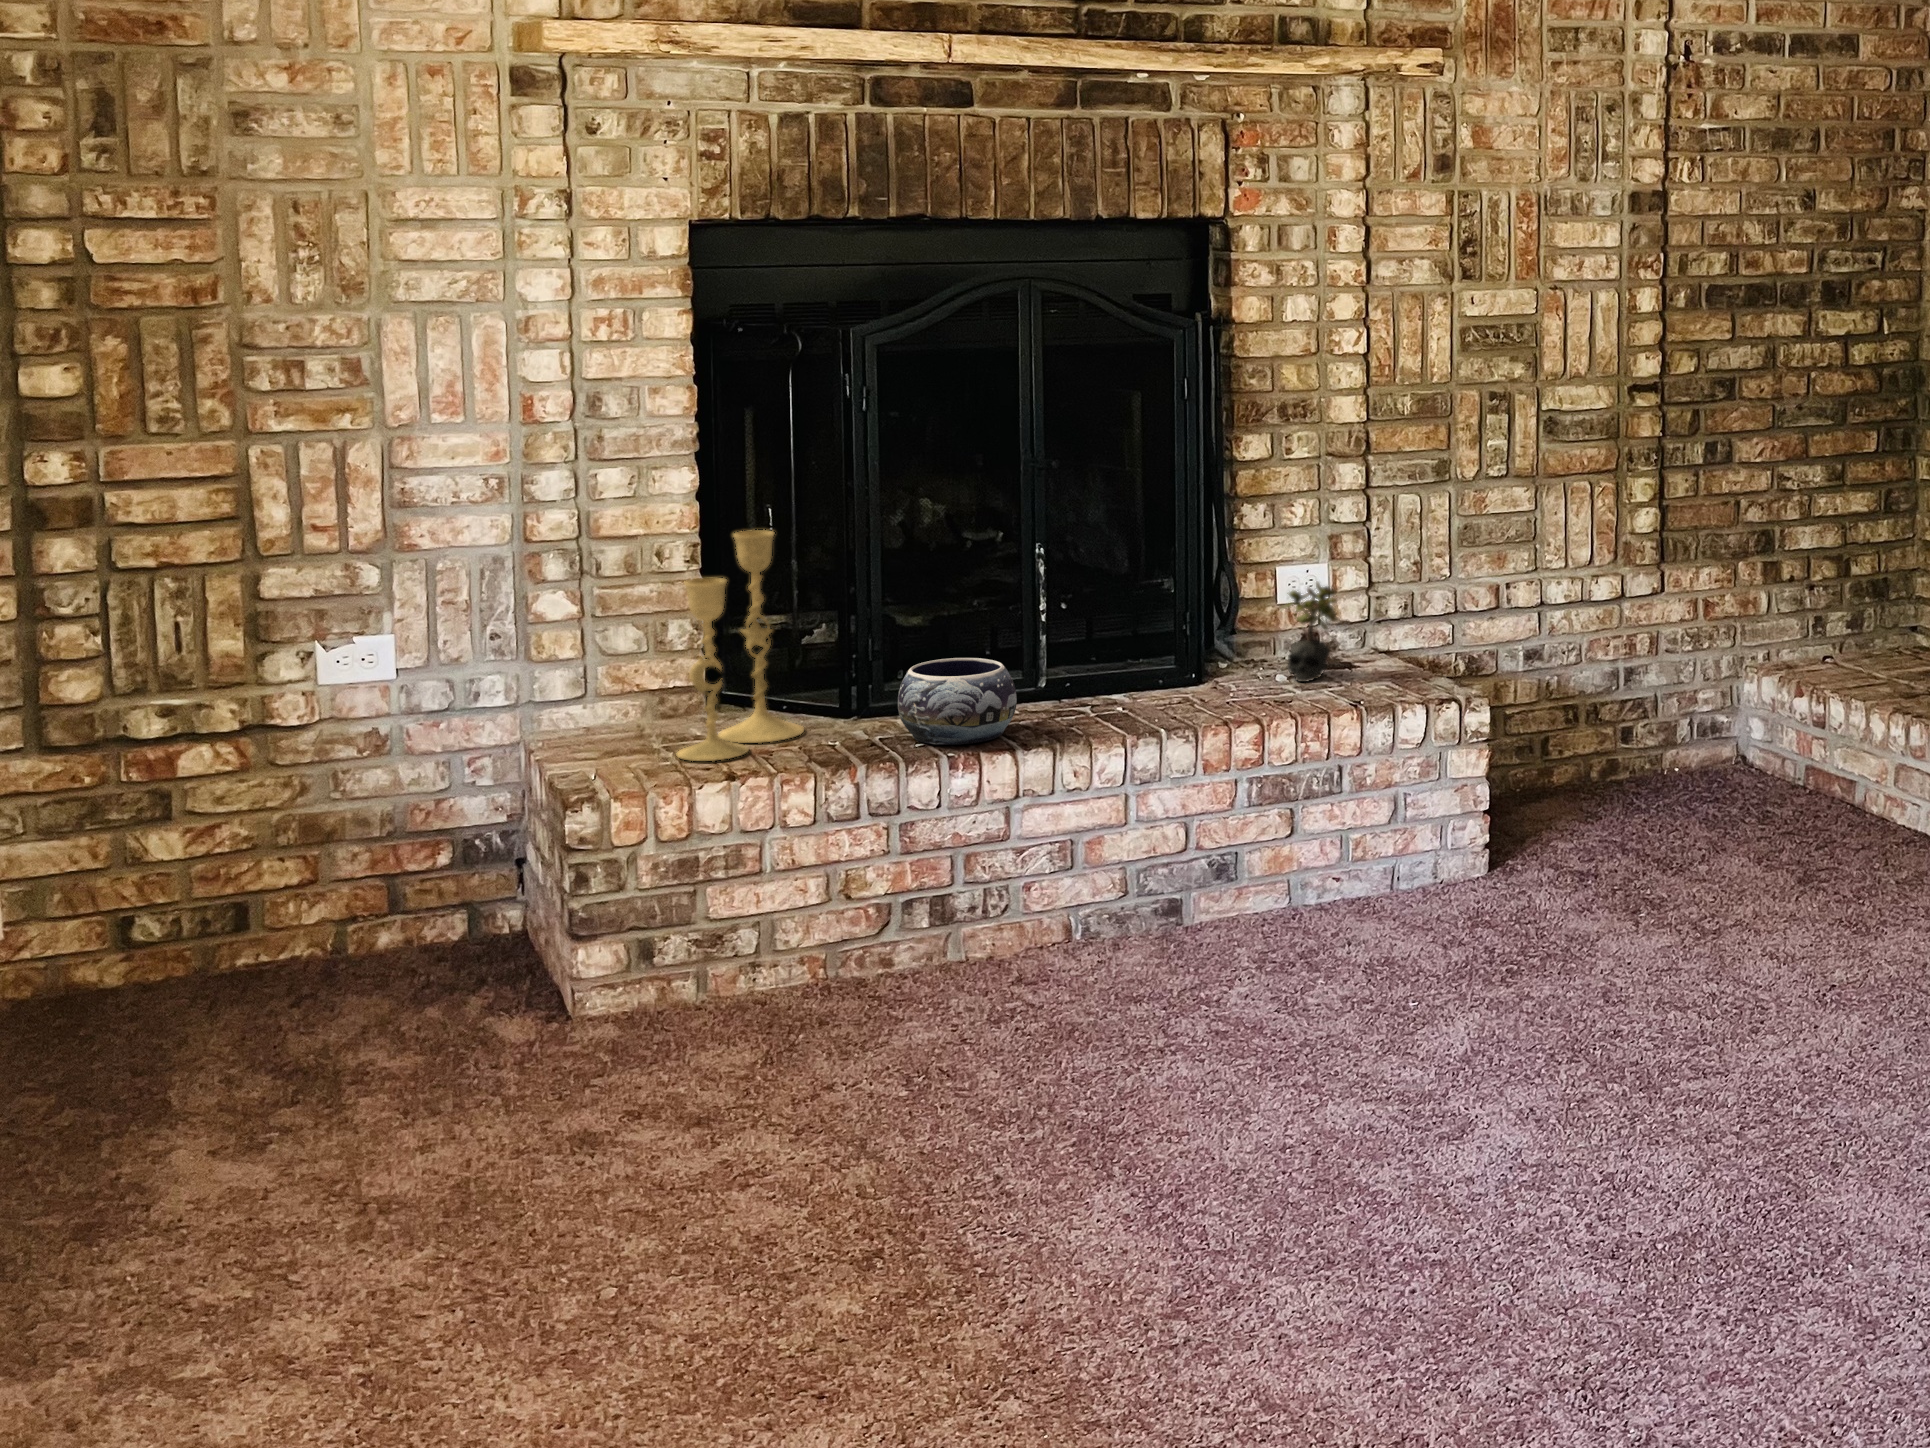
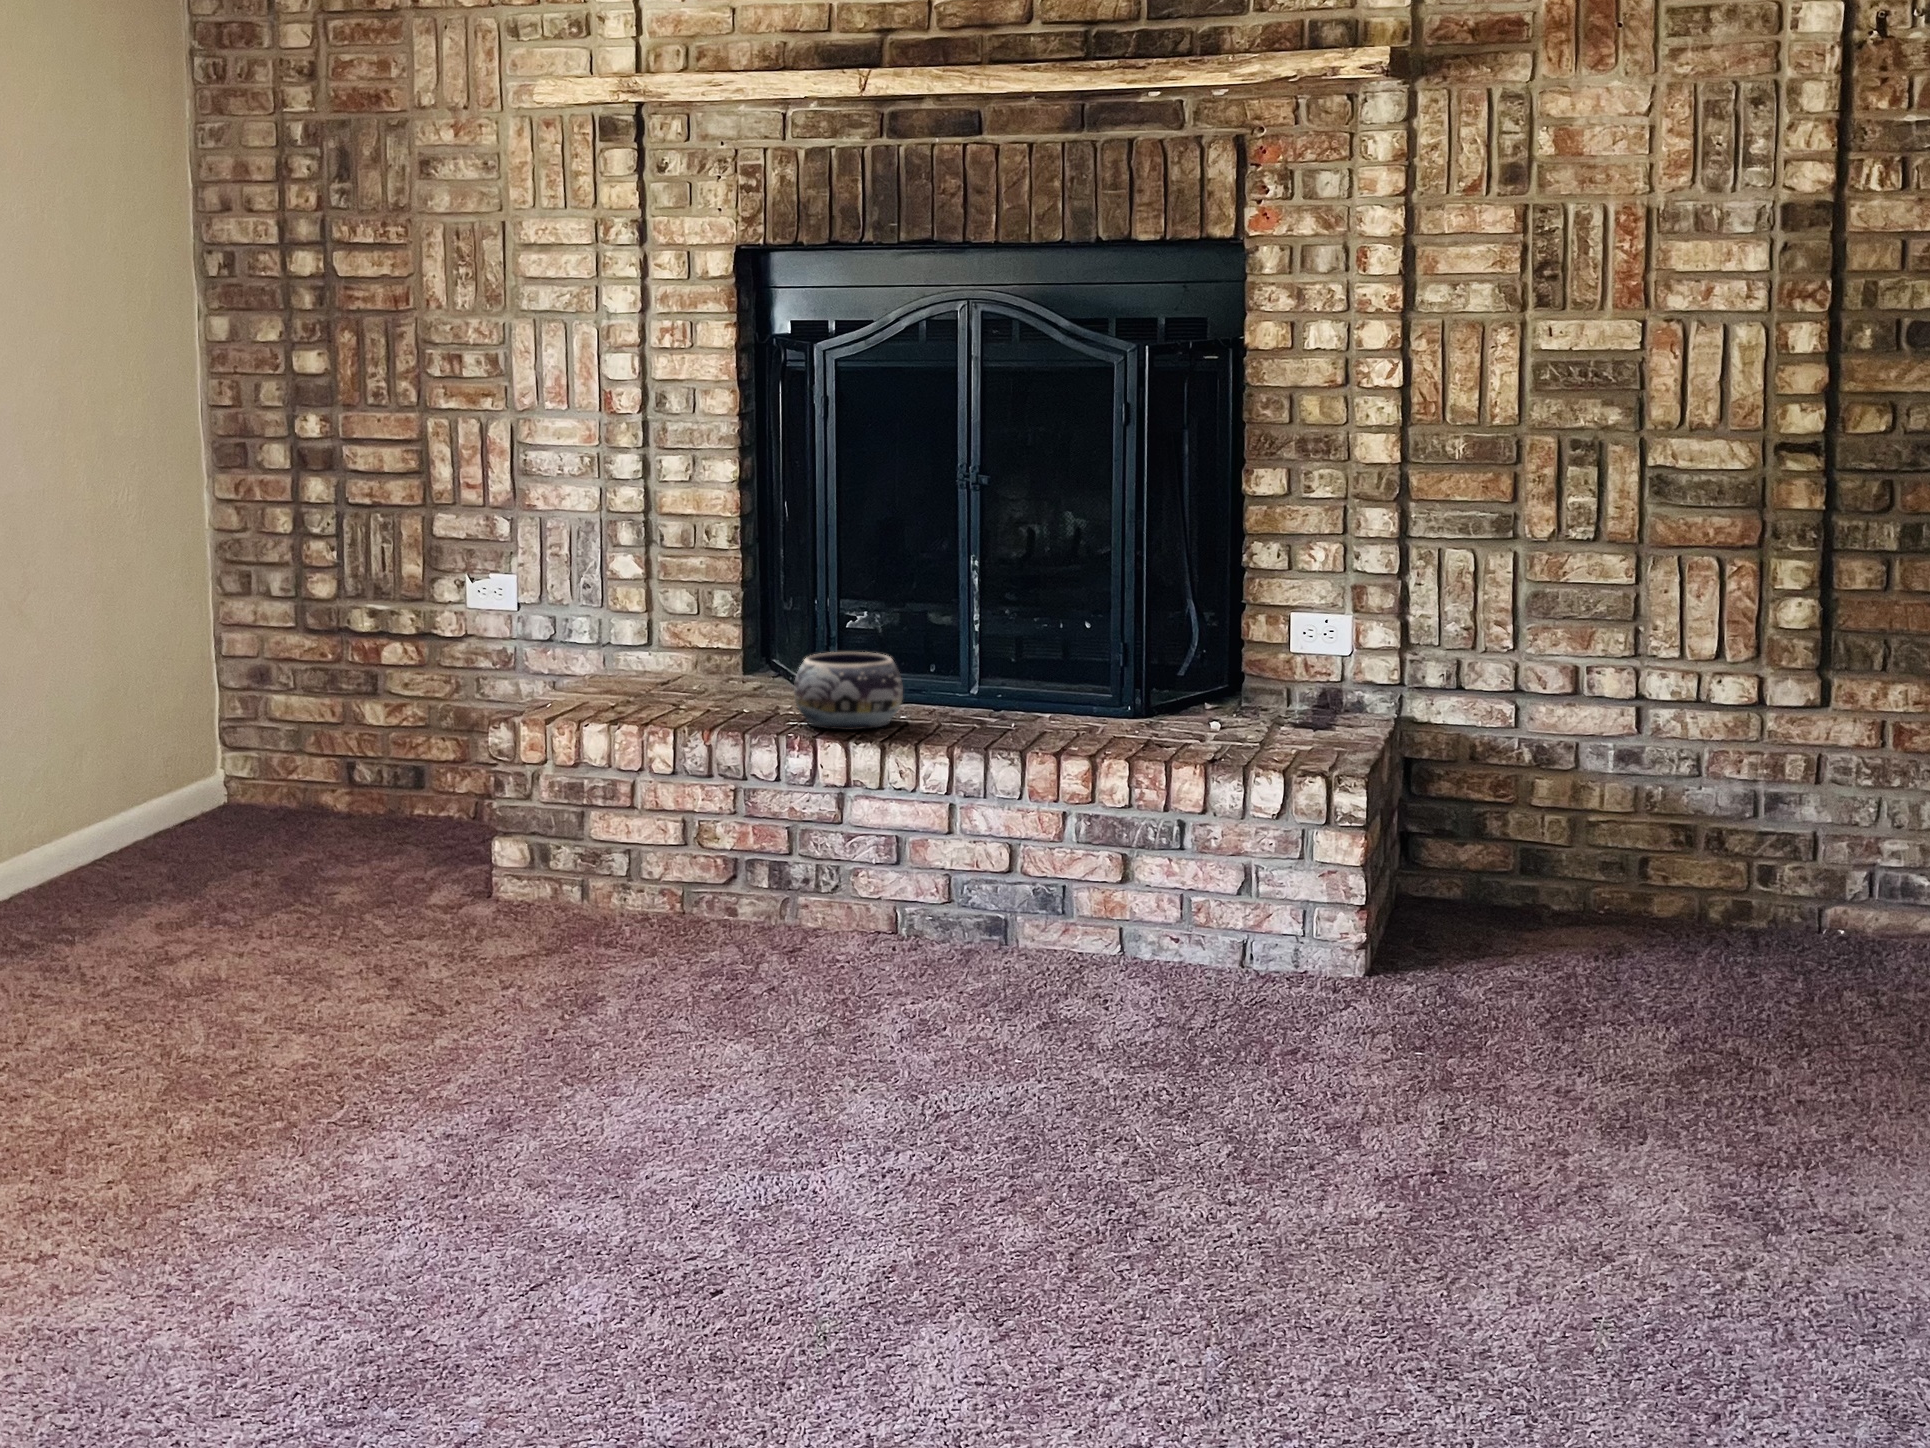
candlestick: present [677,530,804,761] -> none [630,516,766,709]
succulent plant: present [1281,582,1339,682] -> none [1239,632,1310,737]

